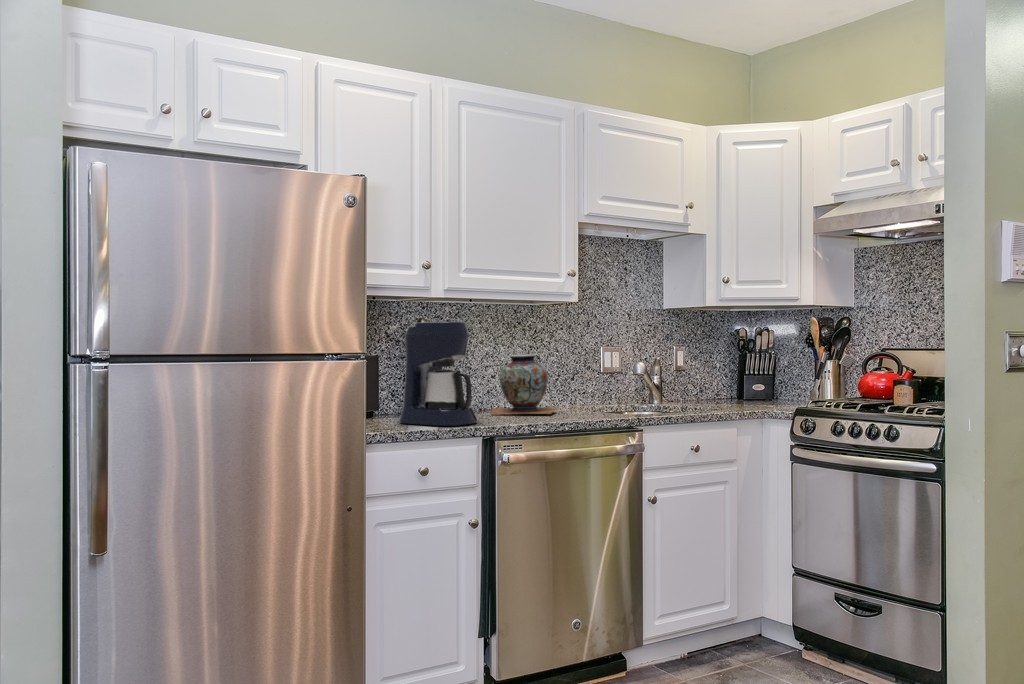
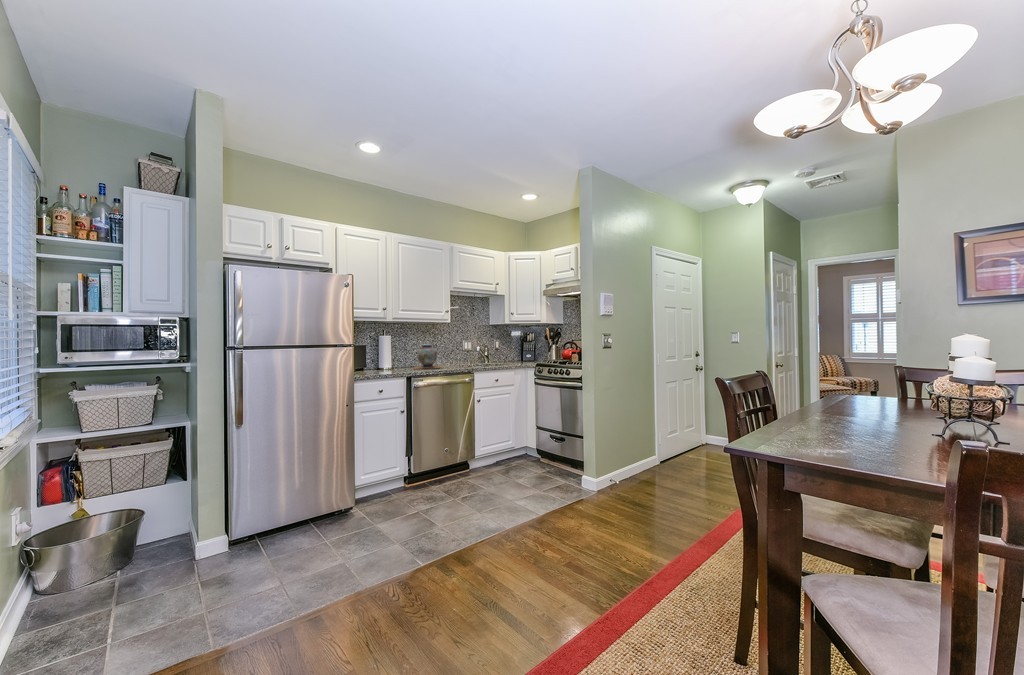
coffee maker: present [399,322,477,426] -> none [372,331,405,373]

